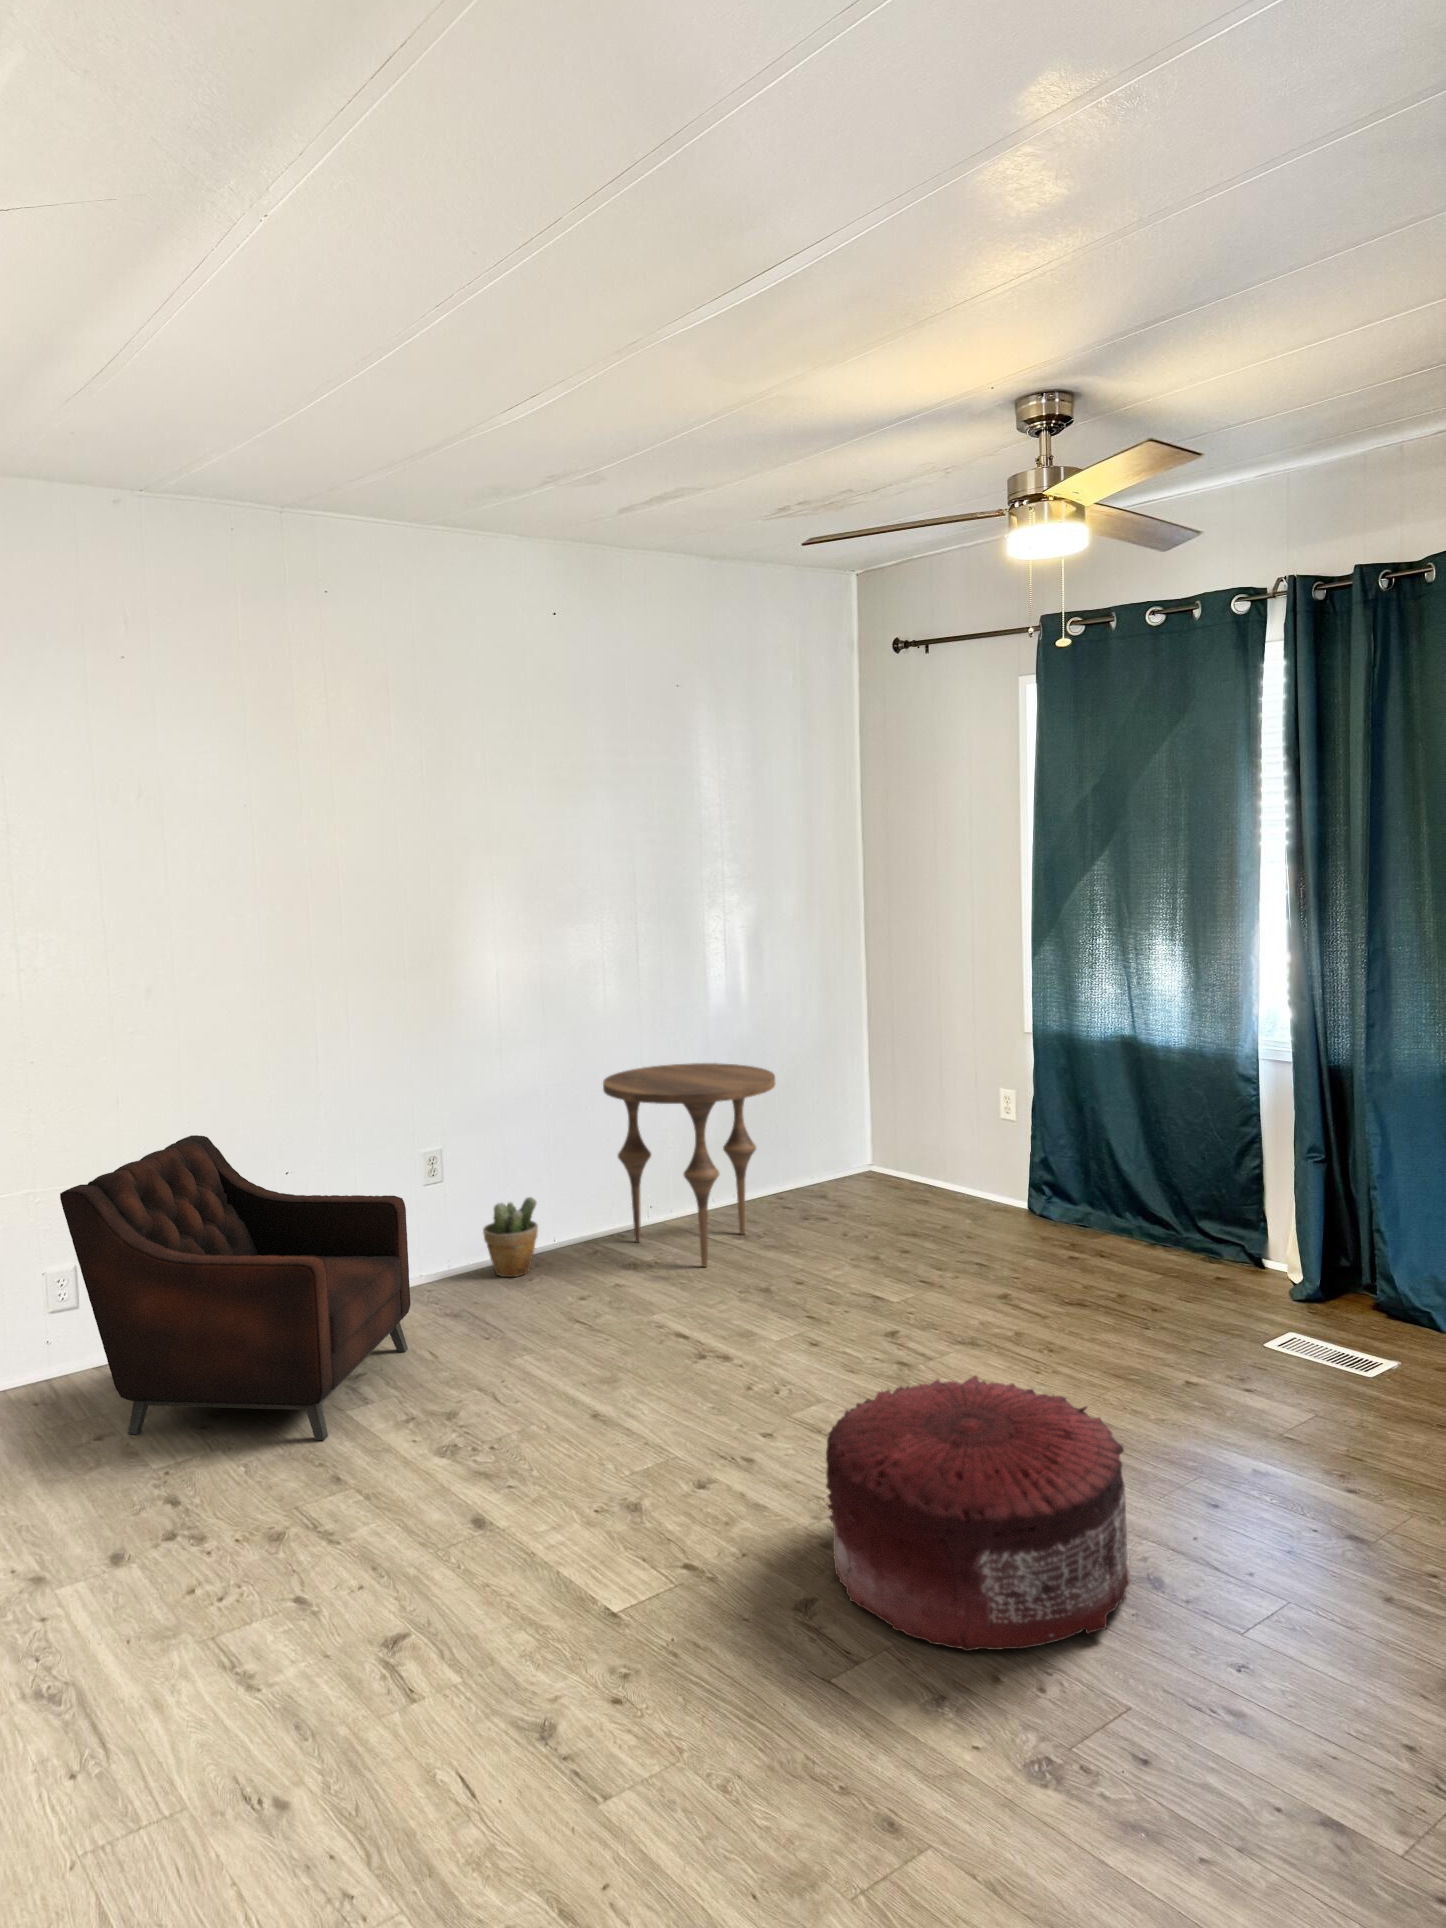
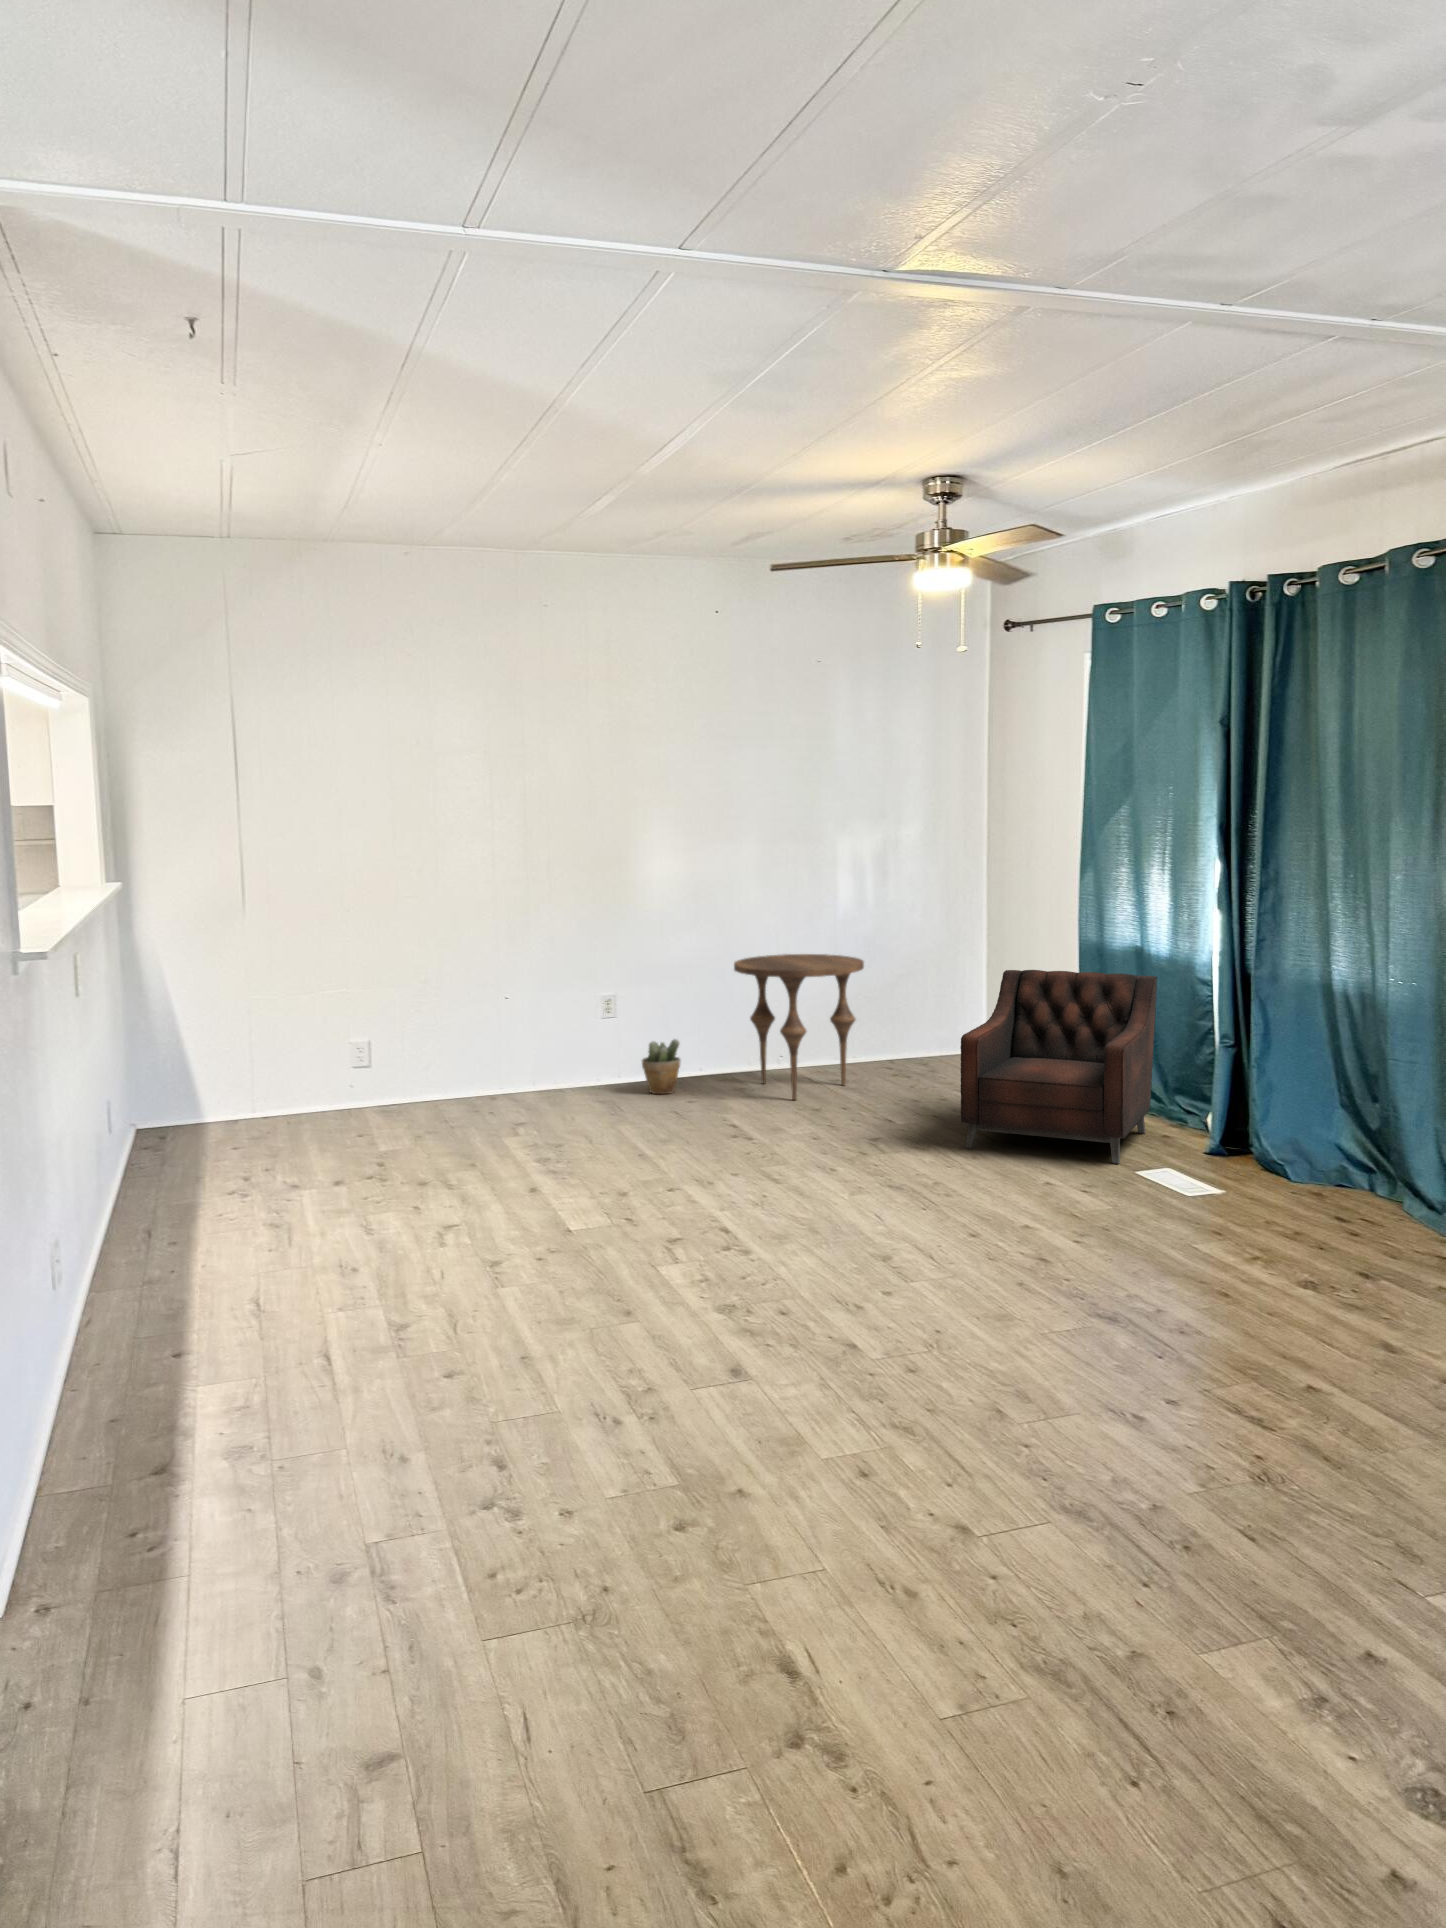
armchair: present [60,1135,410,1440] -> present [960,970,1157,1164]
pouf: present [826,1376,1131,1651] -> none [692,1134,882,1266]

